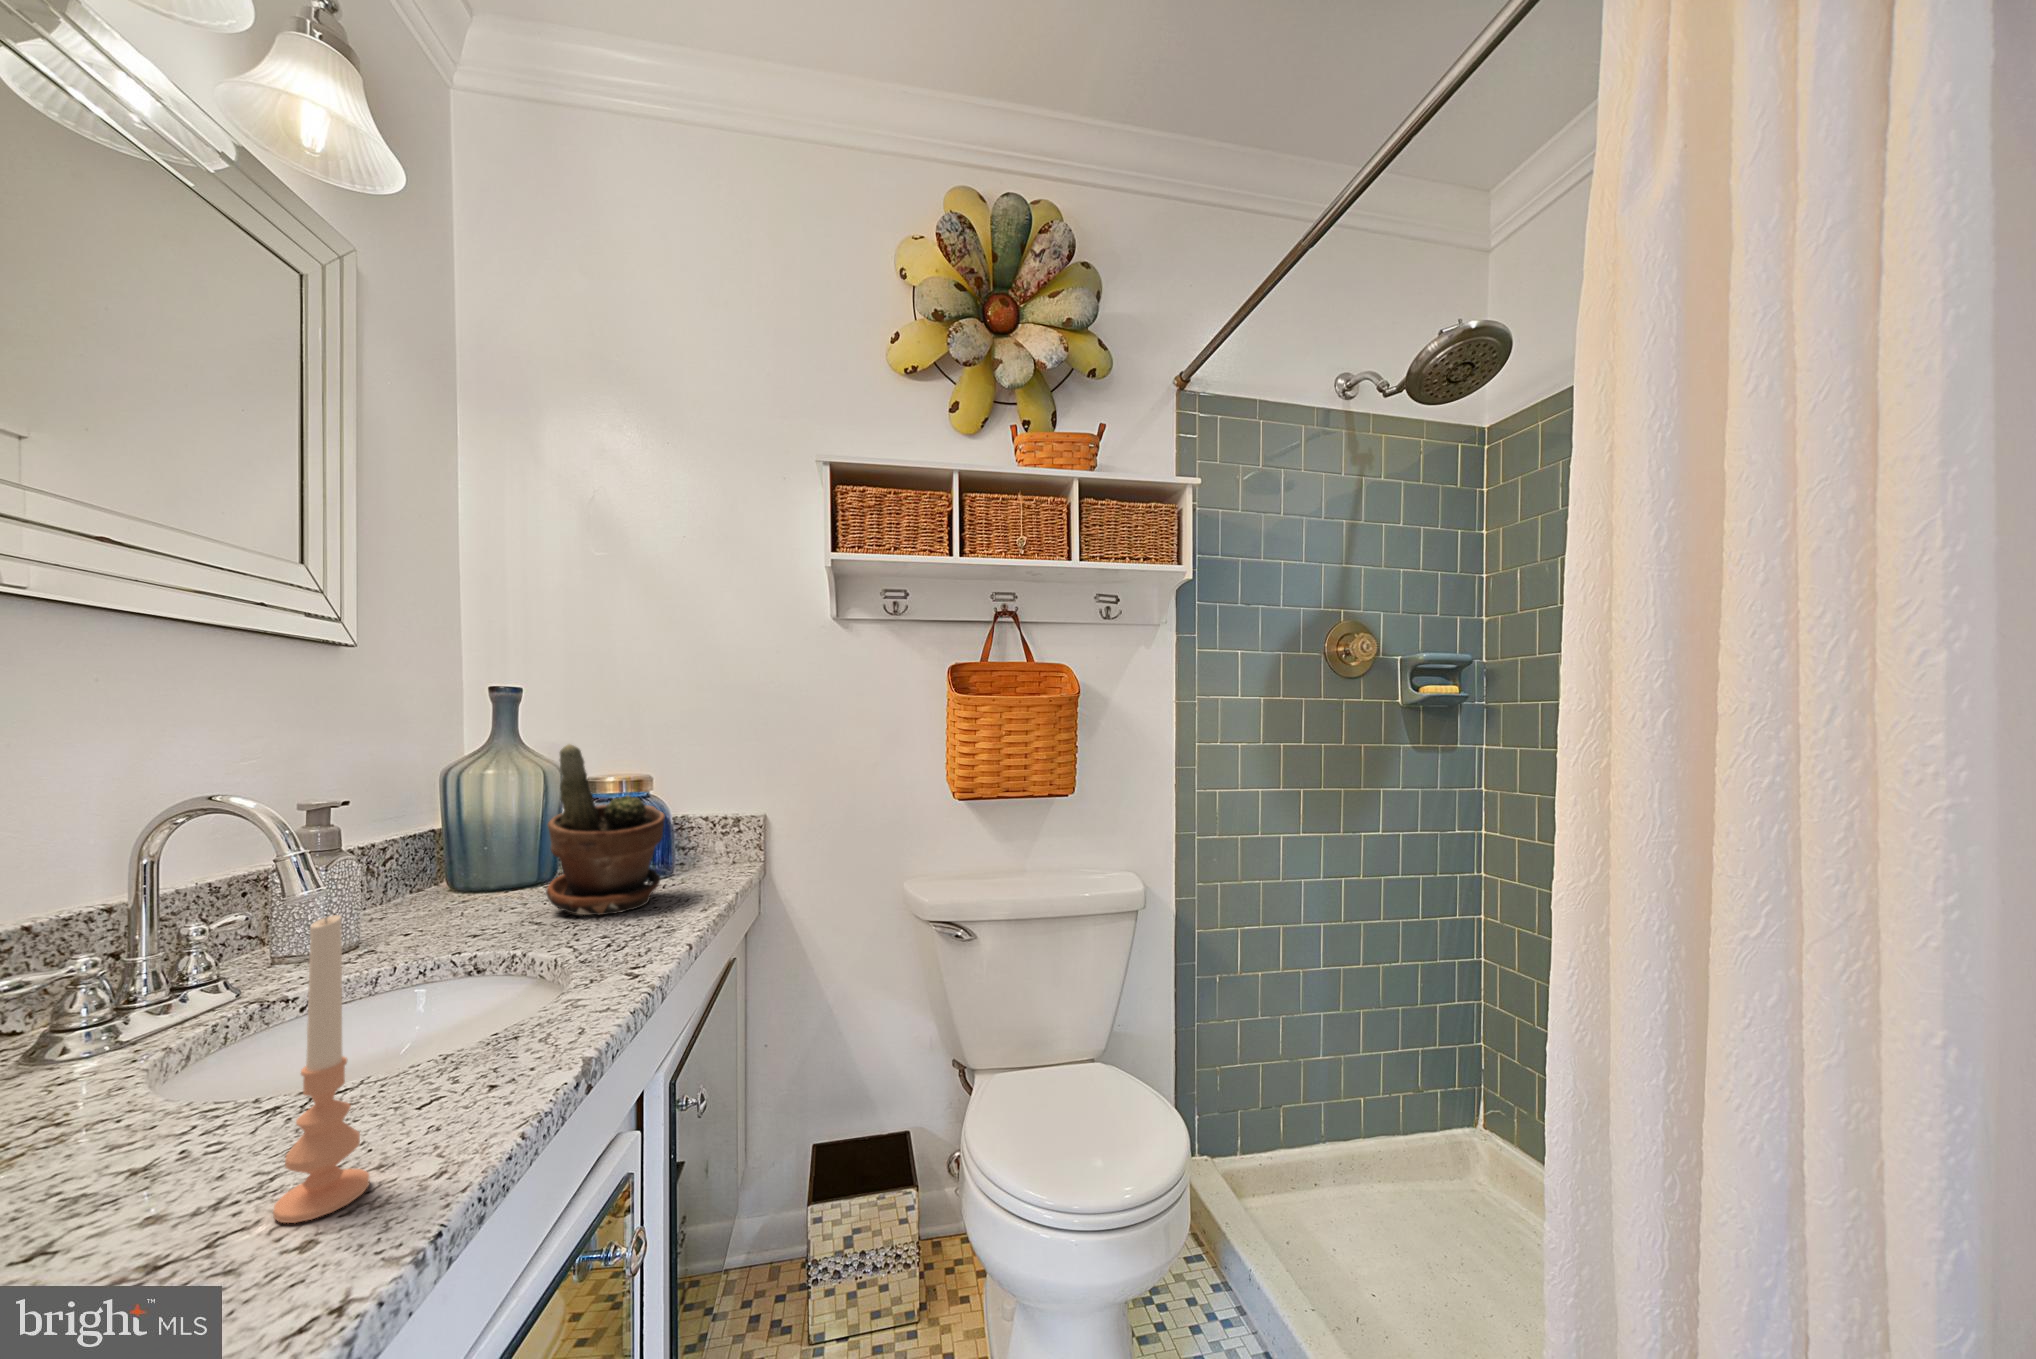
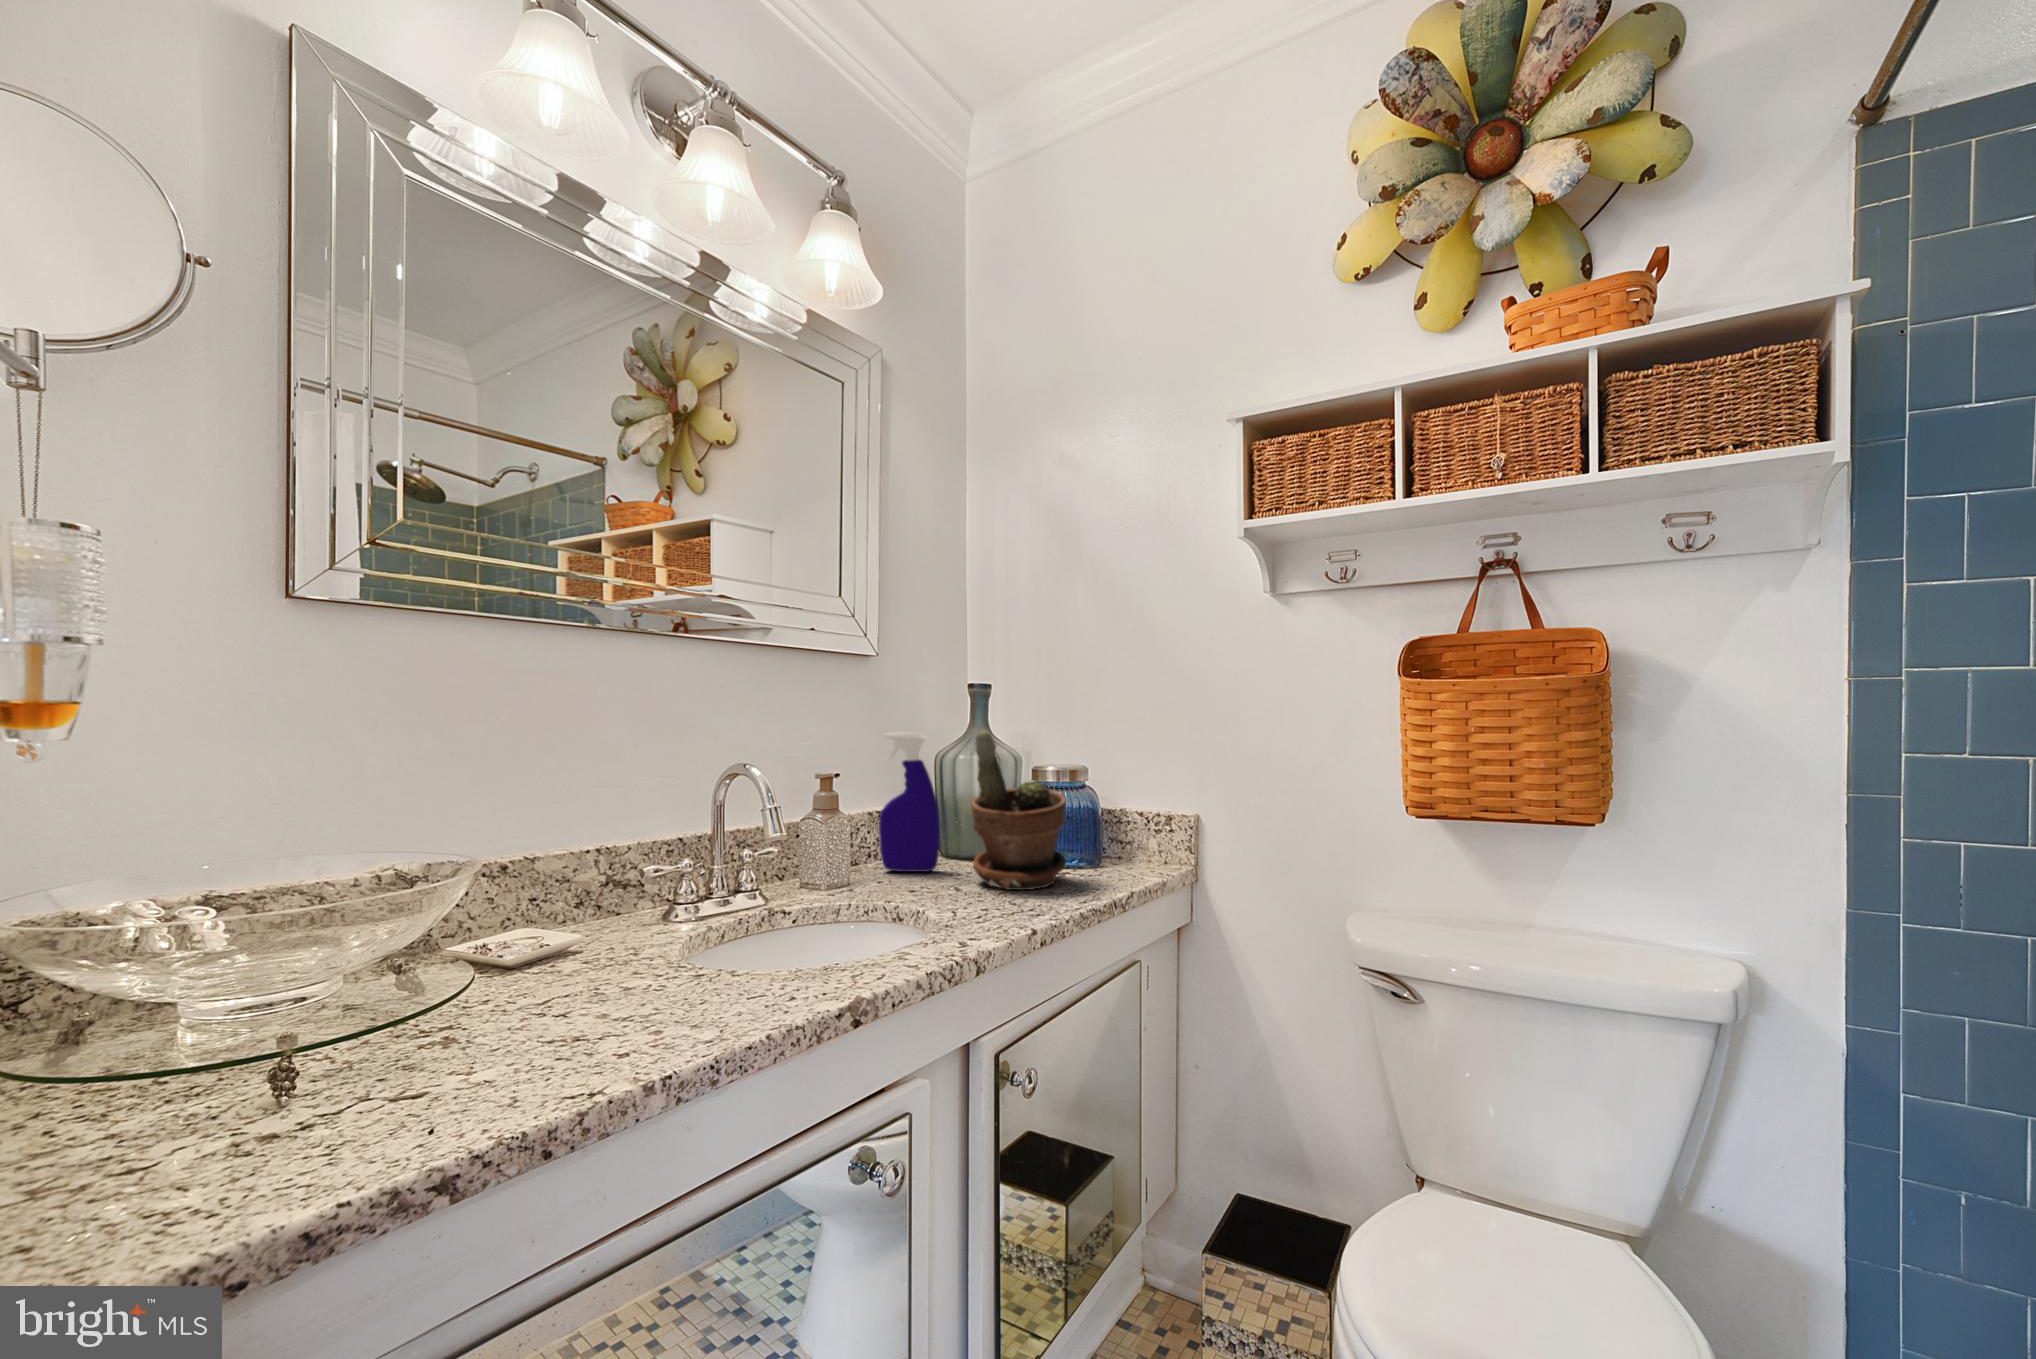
spray bottle: none [389,750,484,923] -> present [879,732,940,872]
candle: present [273,915,369,1223] -> none [625,838,679,1046]

